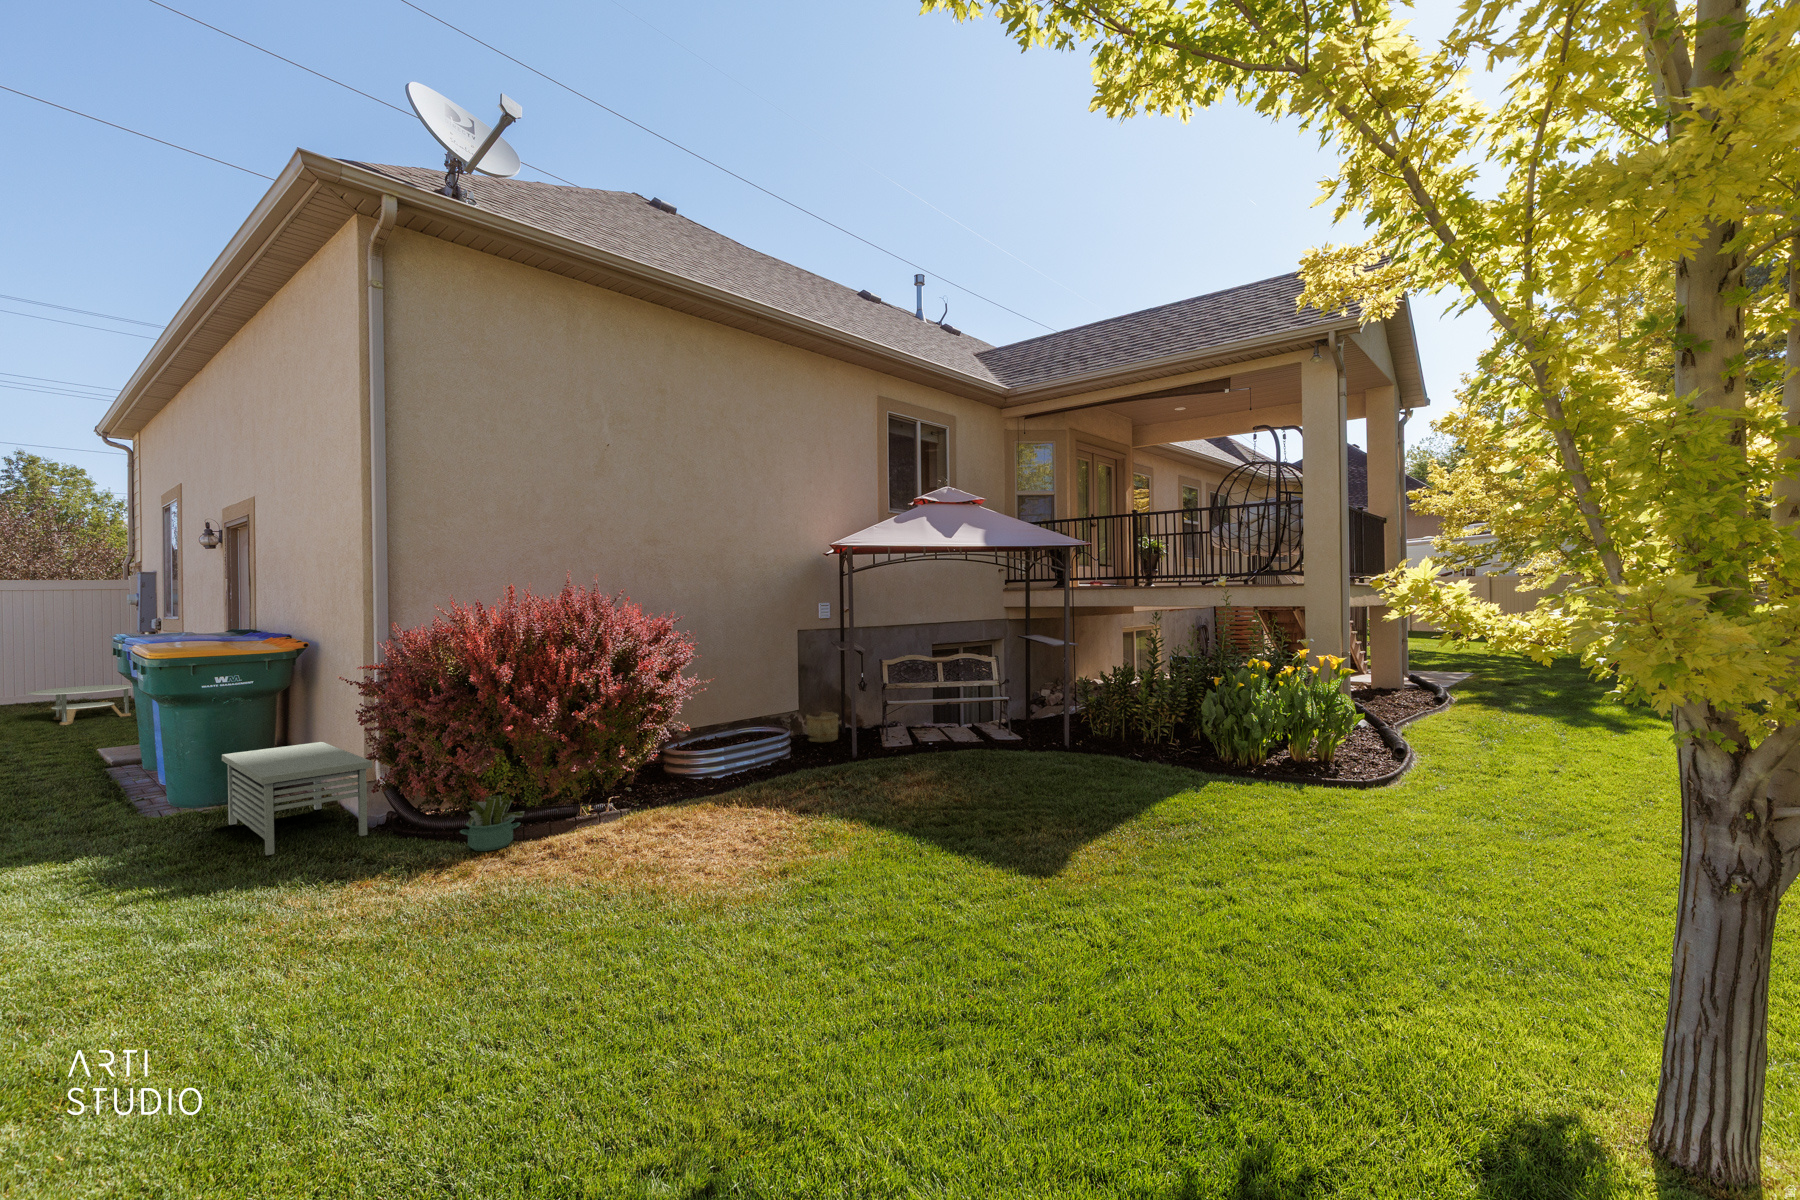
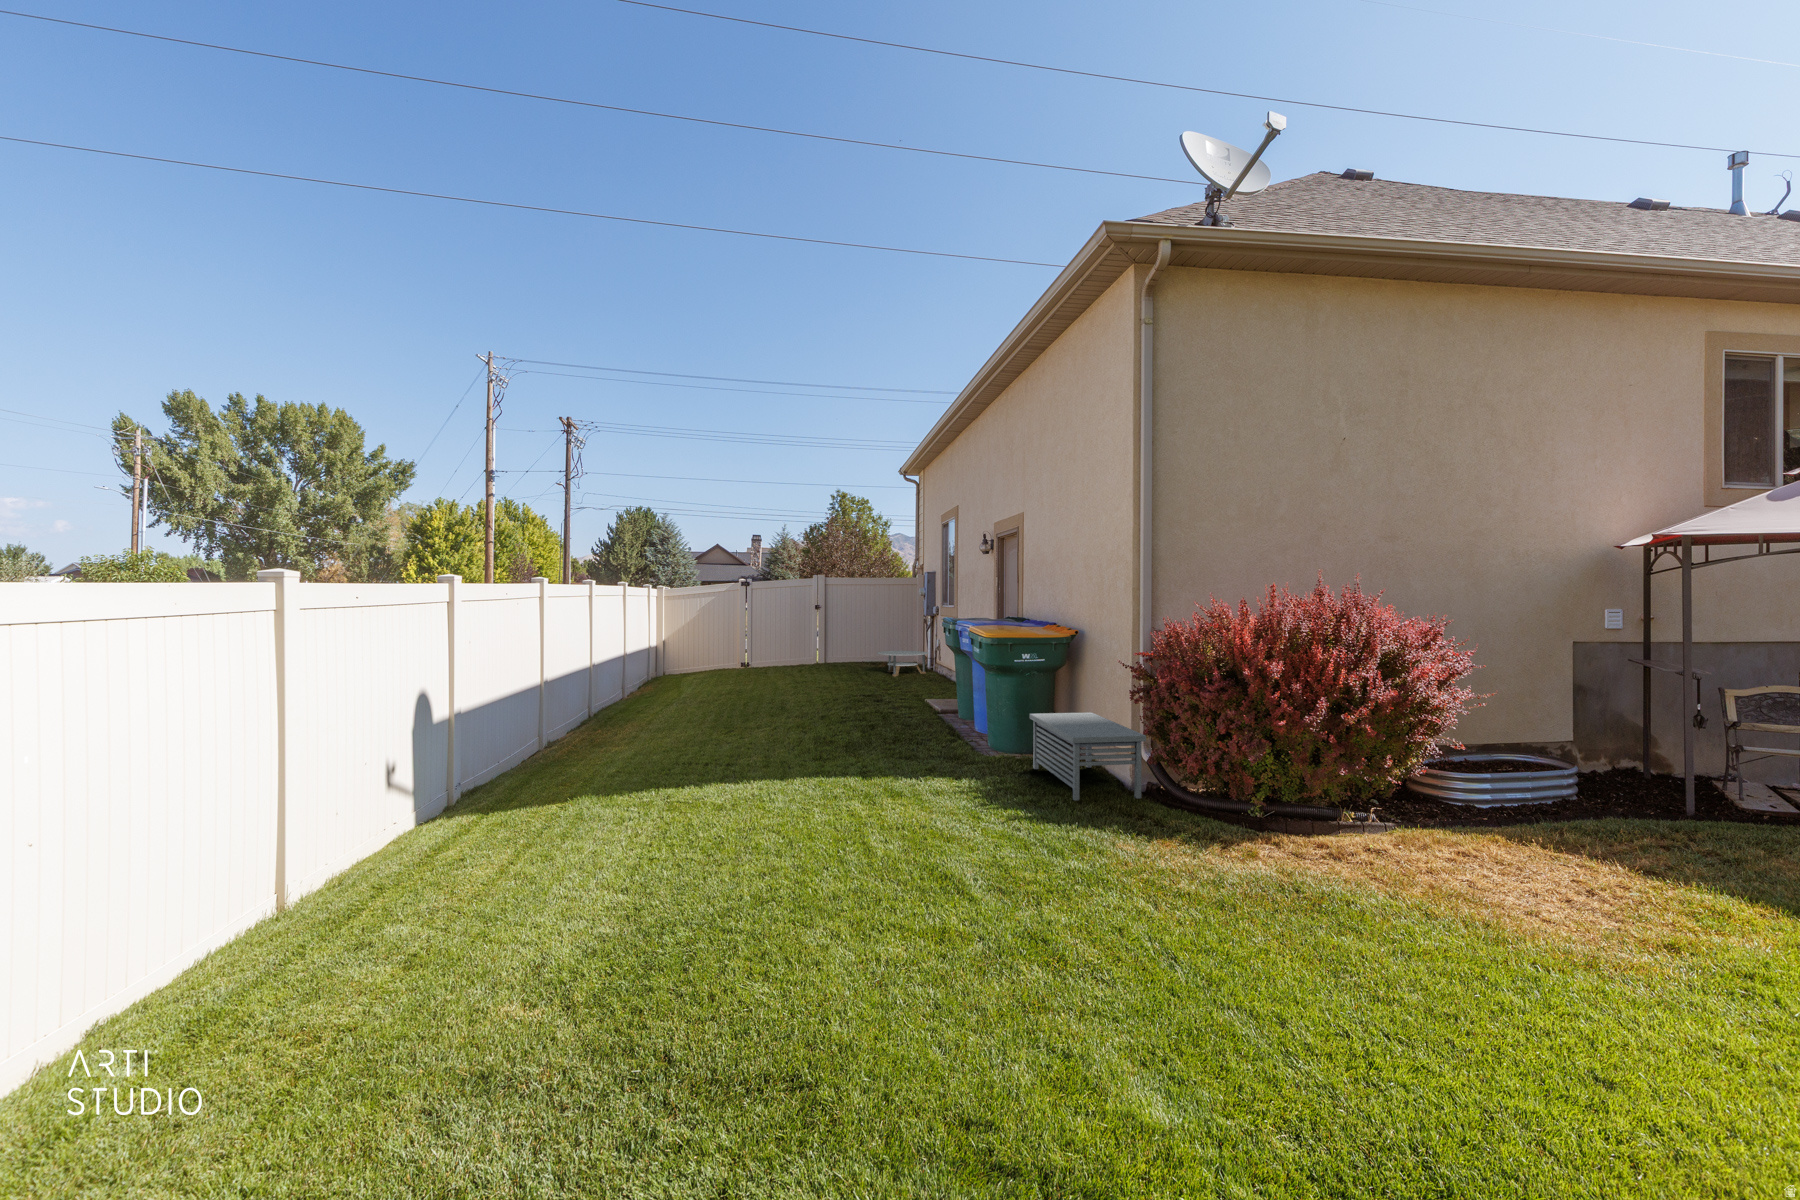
wooden bucket: present [806,712,839,742] -> none [1589,745,1648,786]
decorative plant: present [460,796,525,851] -> none [1233,785,1295,838]

